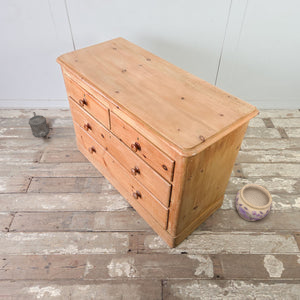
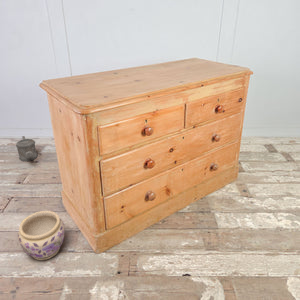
planter: present [236,184,272,221] -> present [18,211,64,261]

